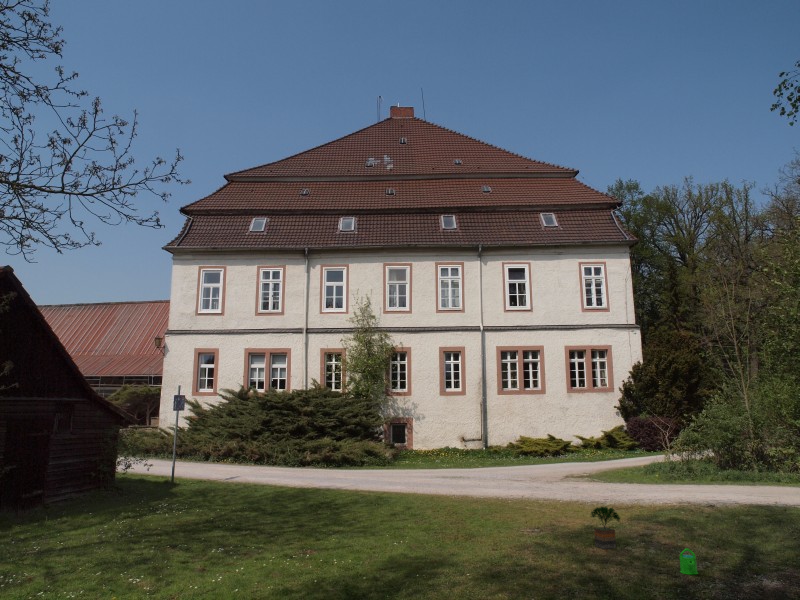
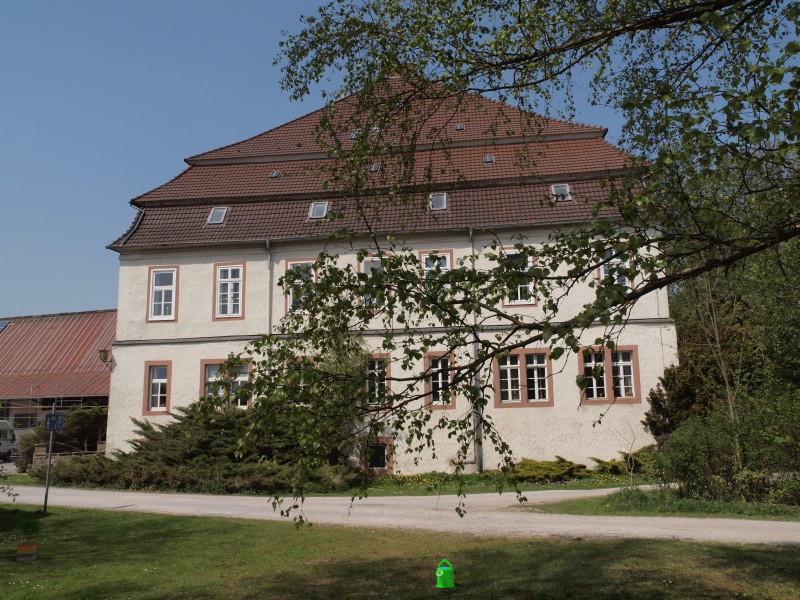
potted tree: present [591,507,620,549] -> present [16,520,43,562]

